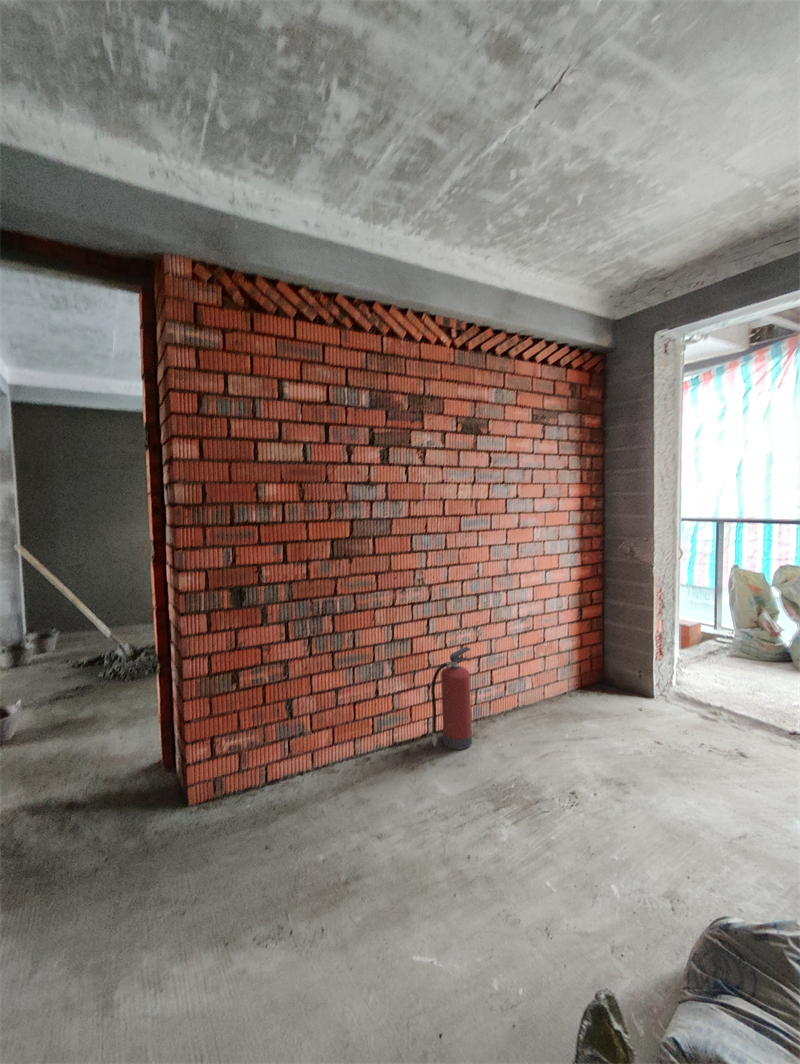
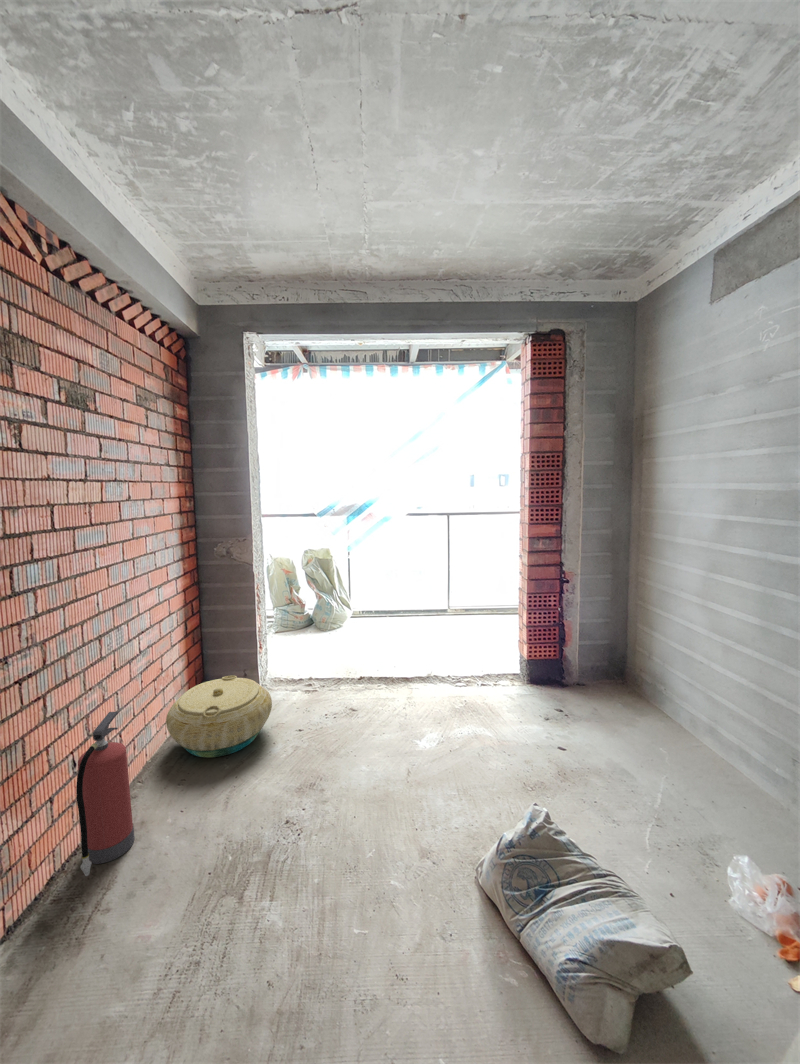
basket: none [532,663,634,738] -> present [166,676,272,757]

